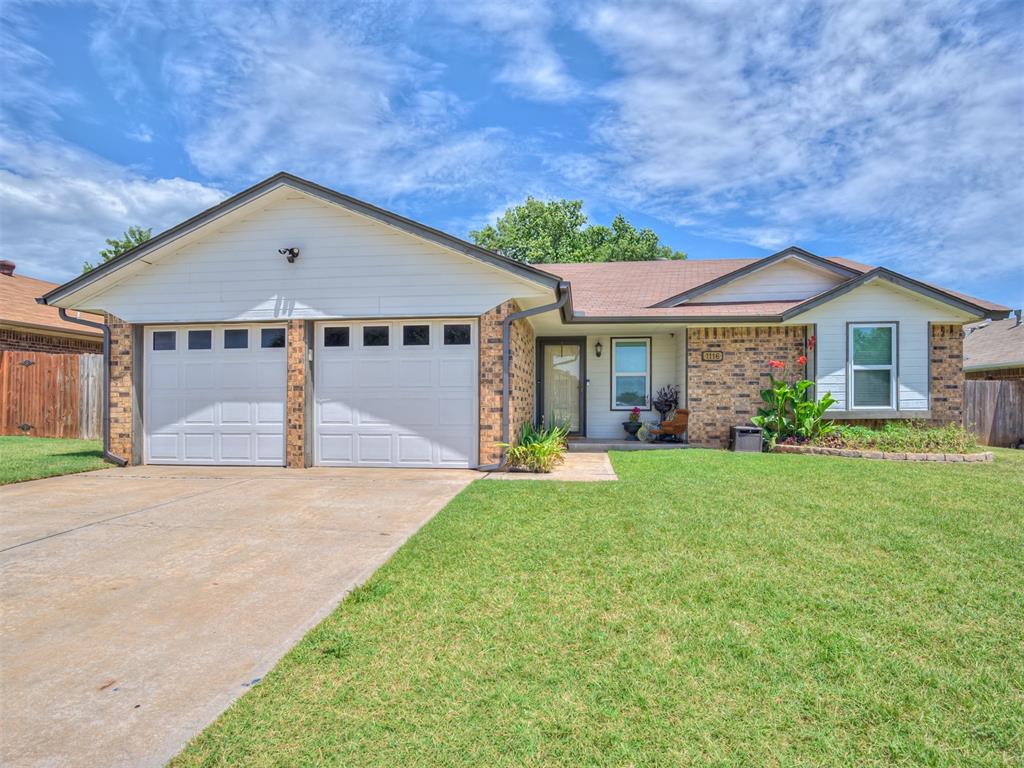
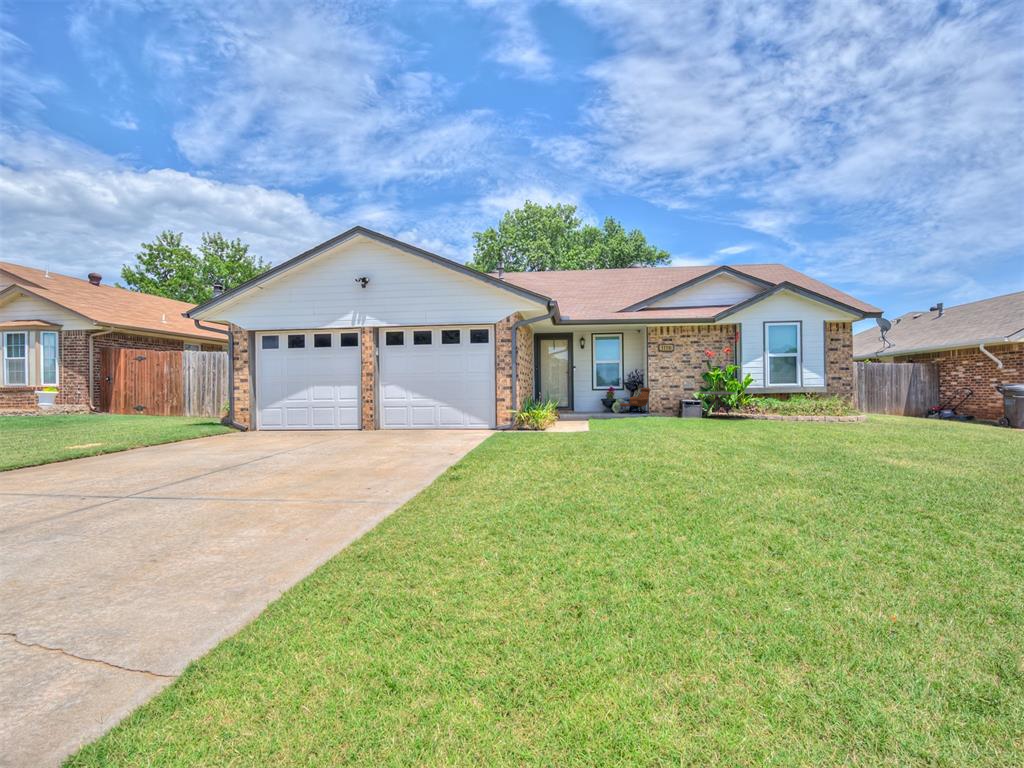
round table: none [761,416,818,455] -> present [699,392,737,417]

